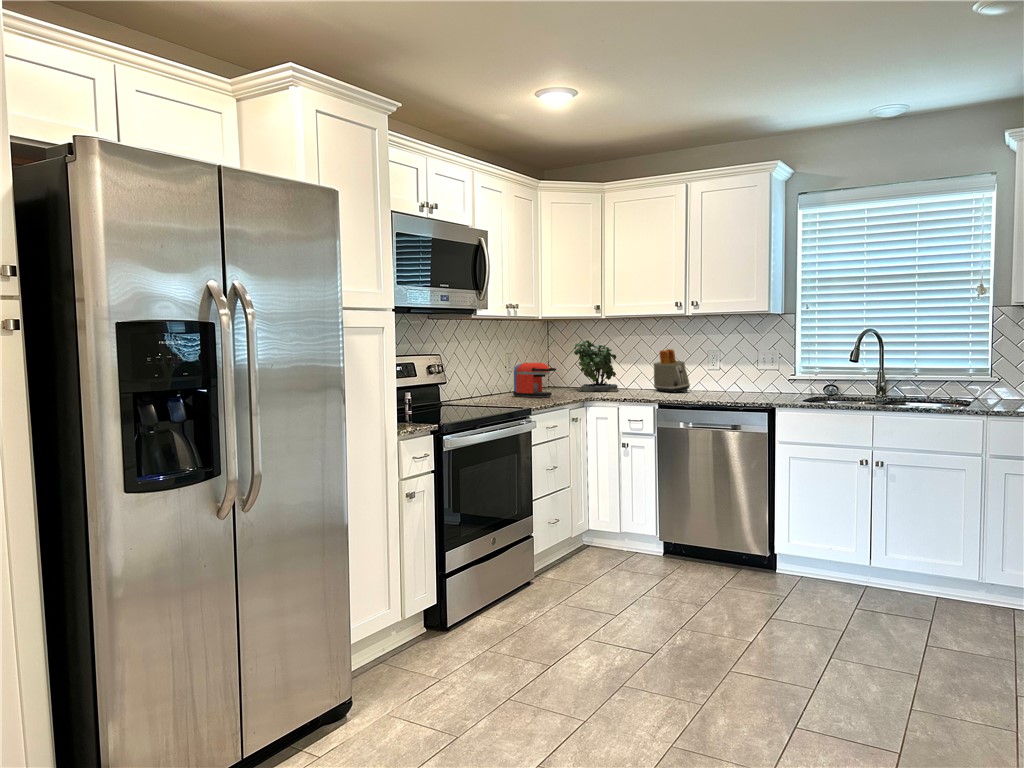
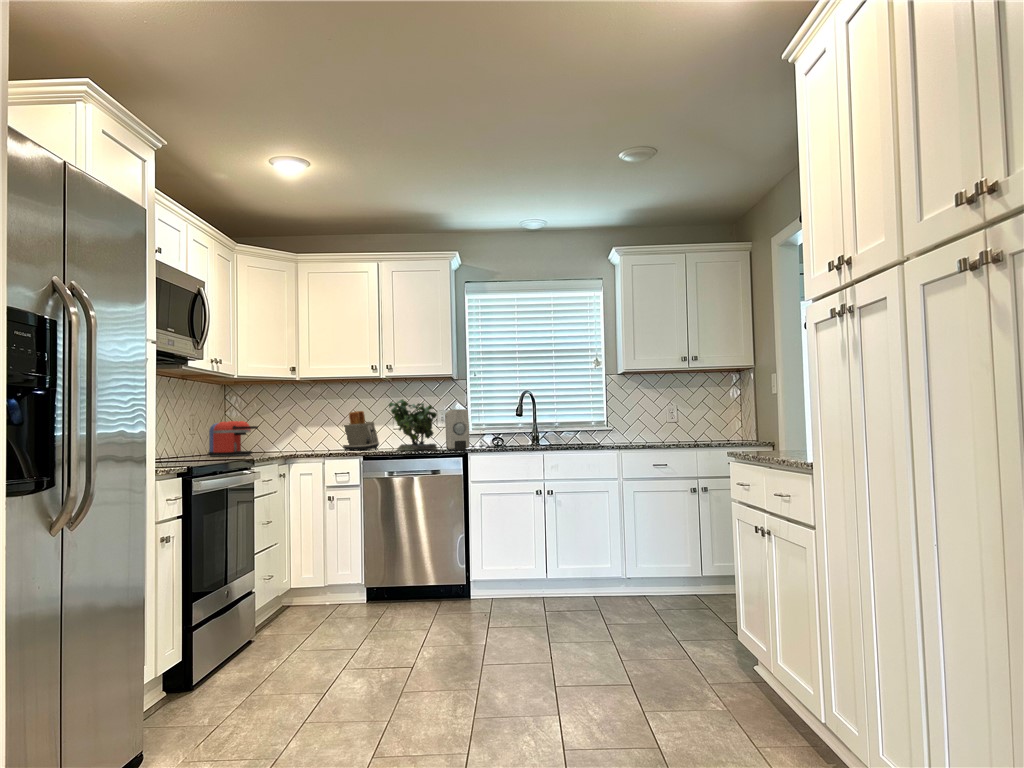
potted plant: present [574,338,618,392] -> present [389,399,438,451]
soap dispenser: none [752,357,776,404] -> present [445,409,470,450]

